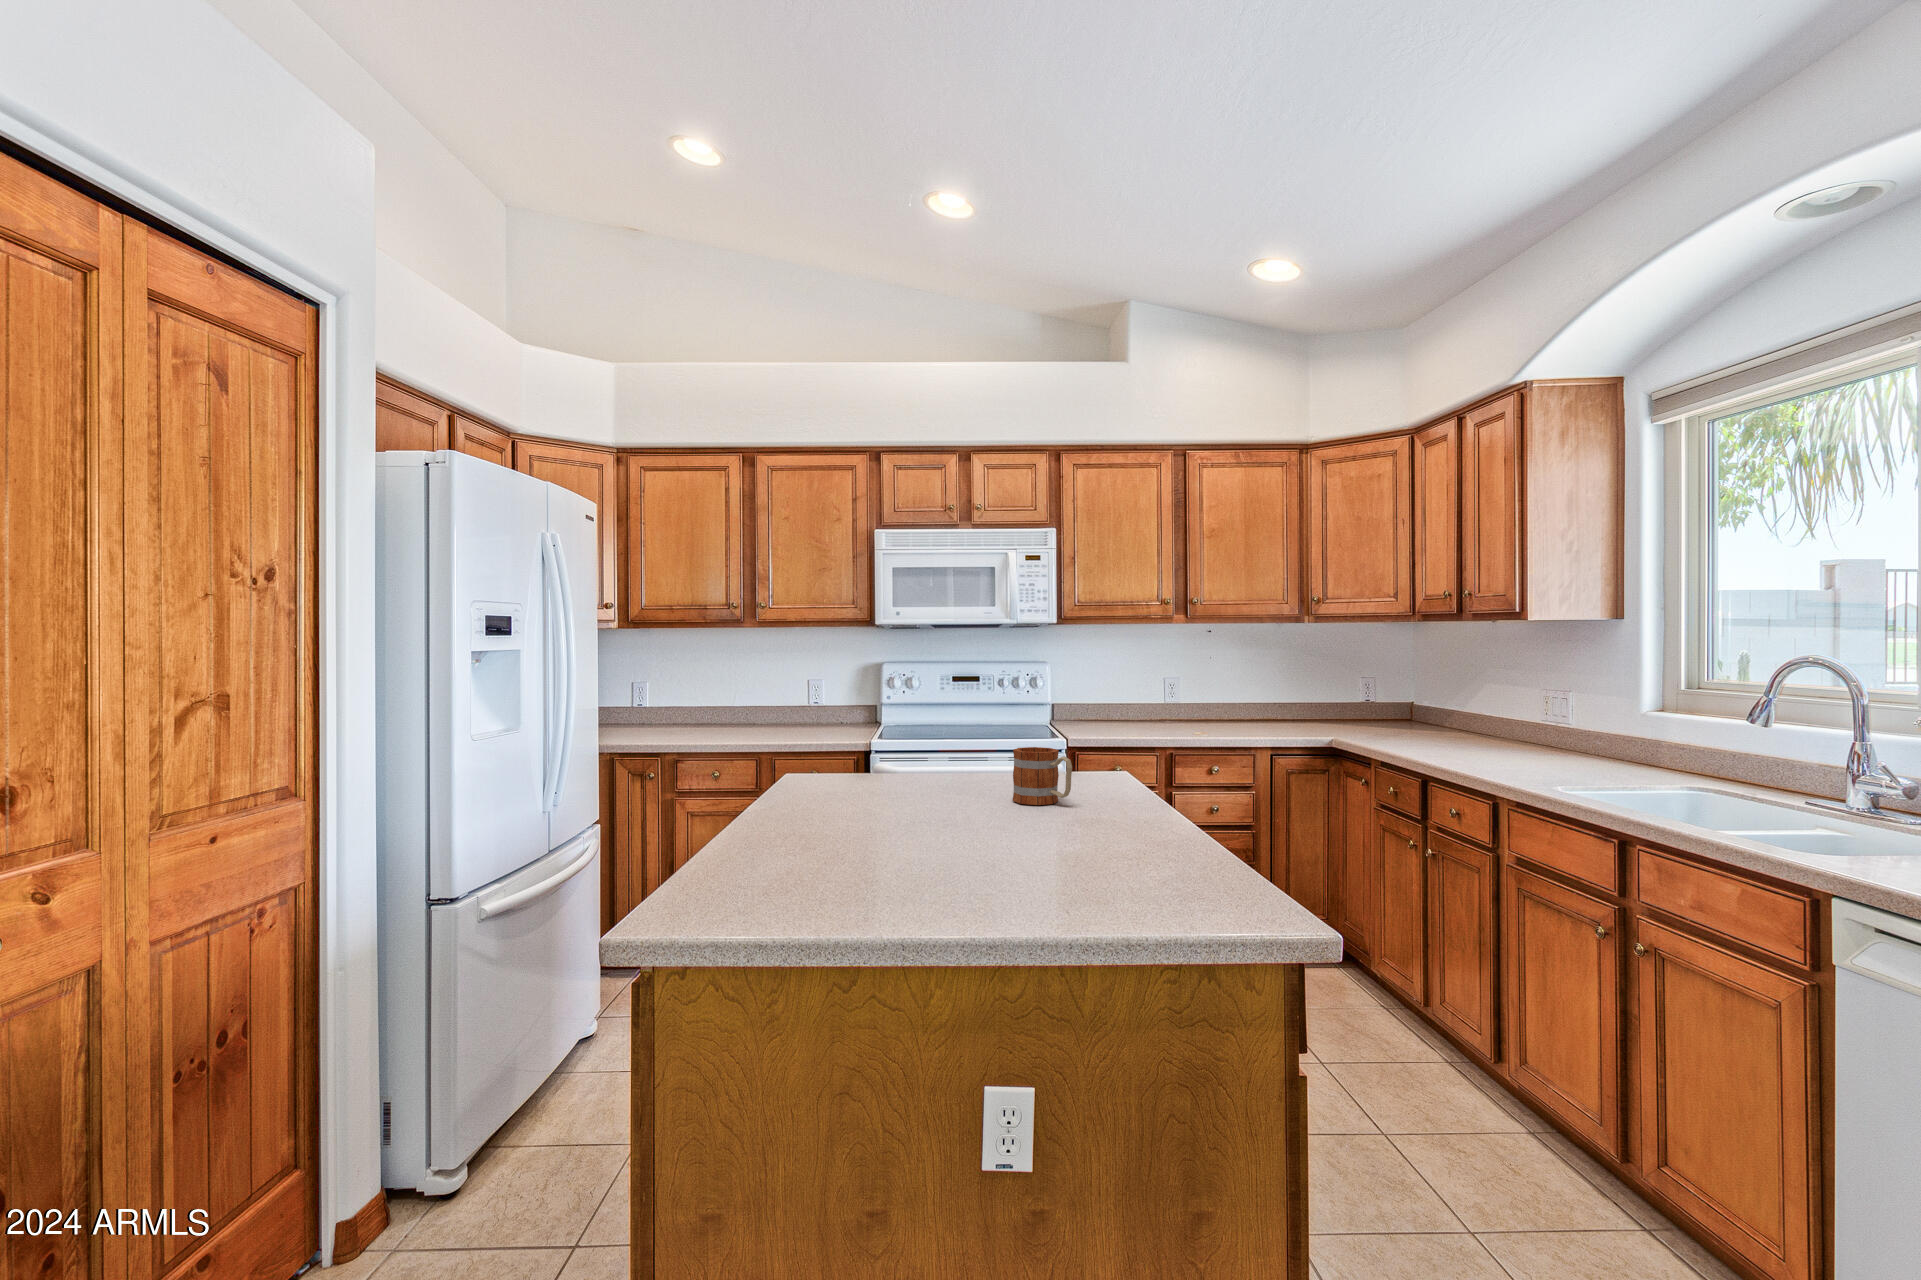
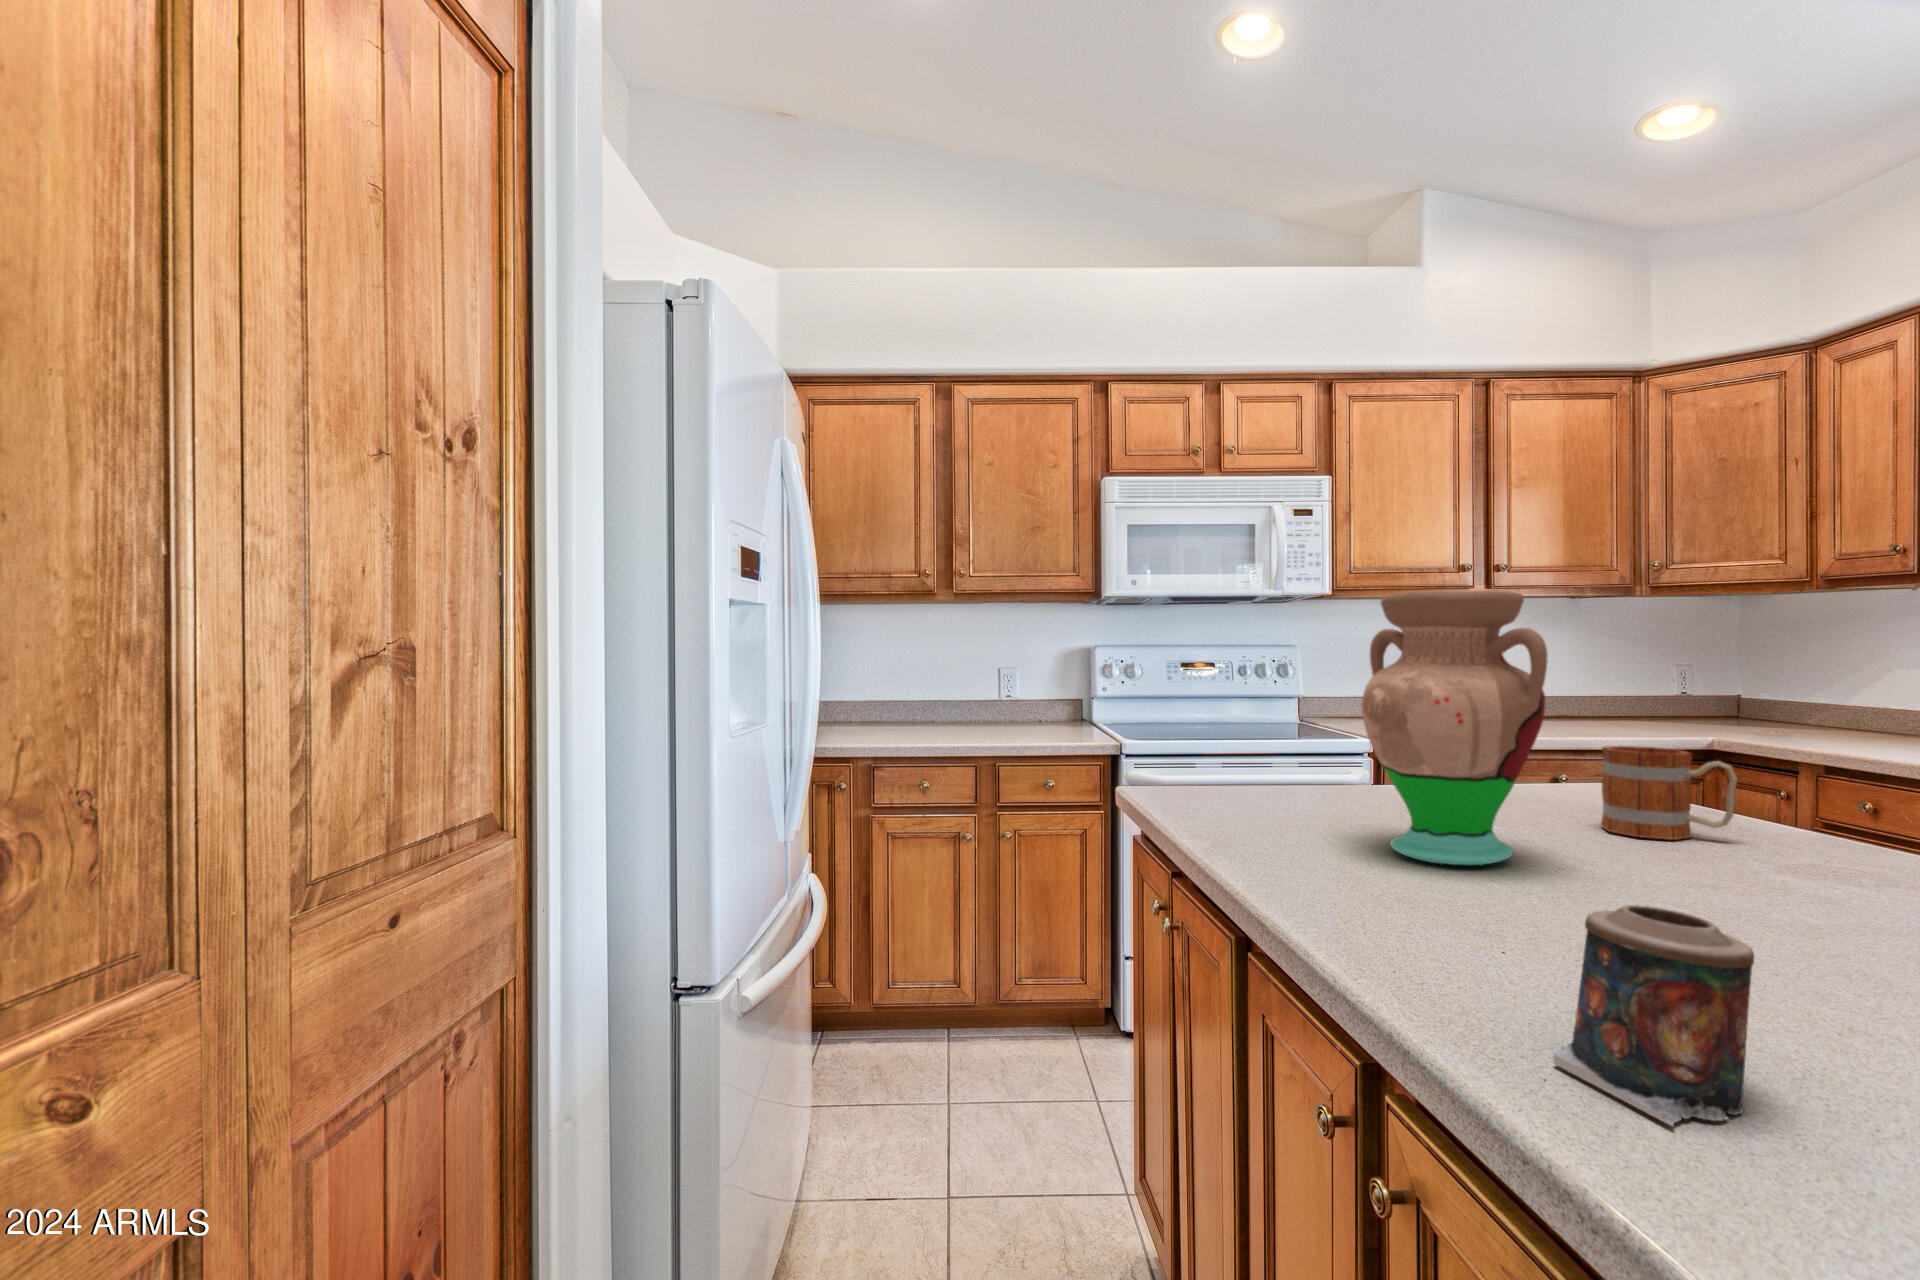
vase: none [831,655,930,818] -> present [1361,591,1548,865]
candle: none [706,821,773,907] -> present [1553,905,1754,1126]

